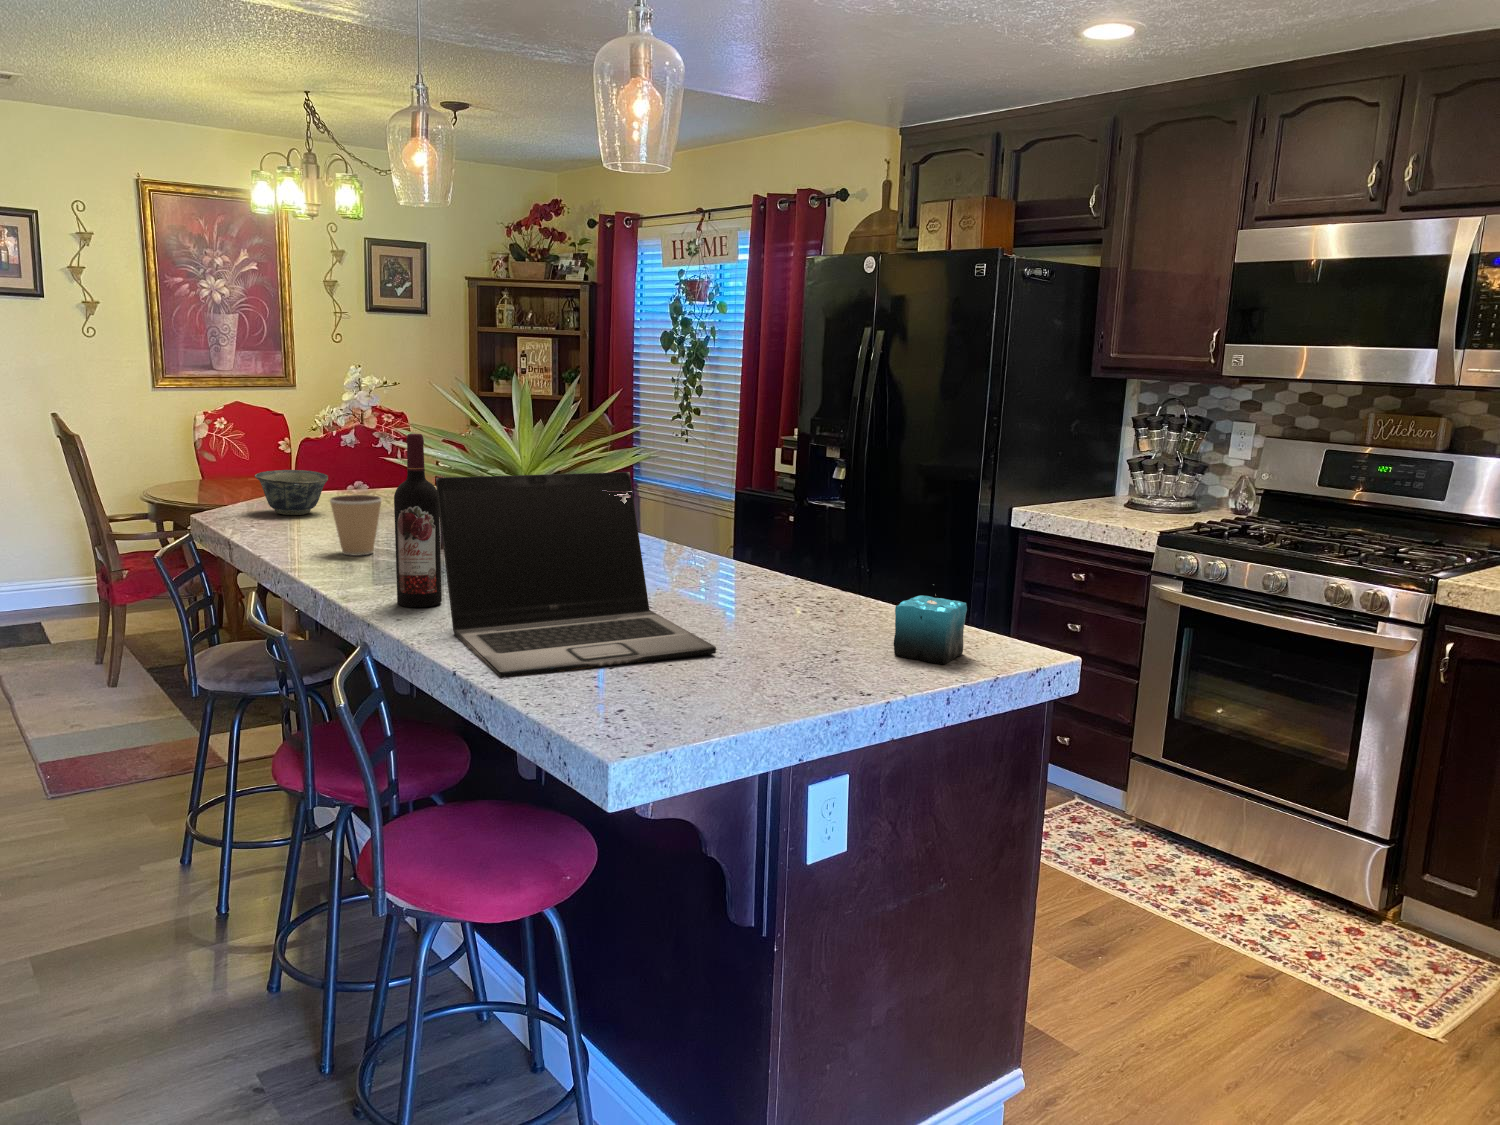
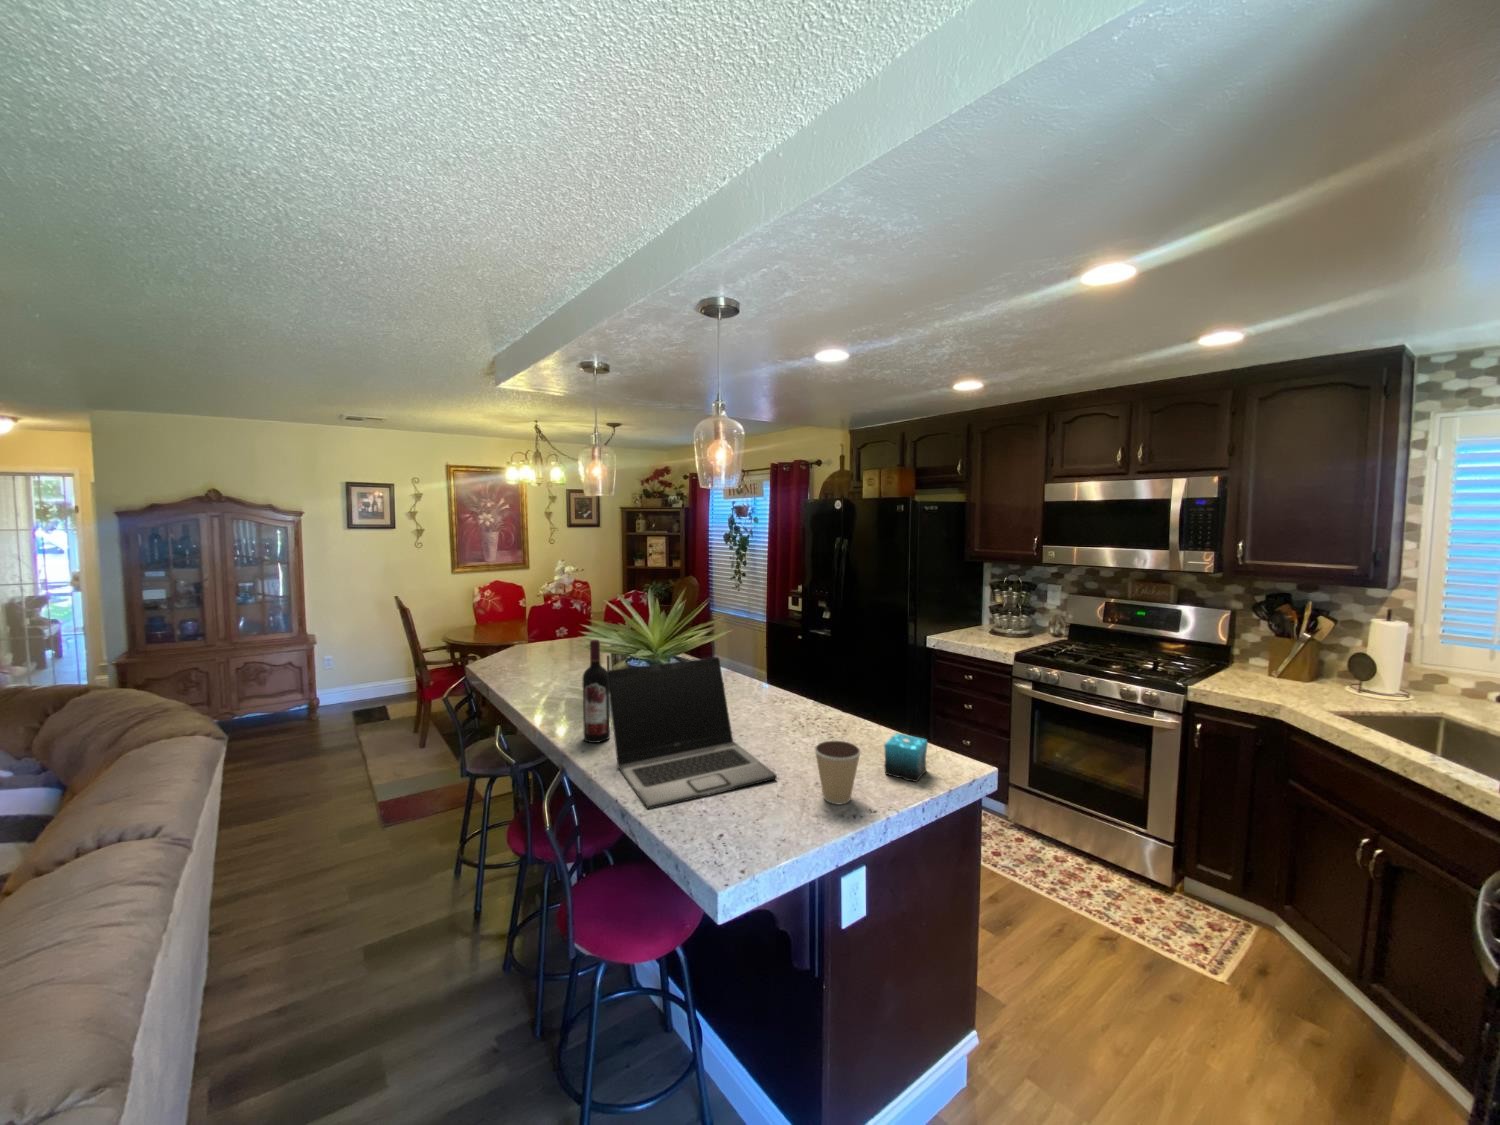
bowl: present [255,470,328,515] -> none [504,636,545,663]
coffee cup: present [330,495,382,555] -> present [815,741,860,804]

